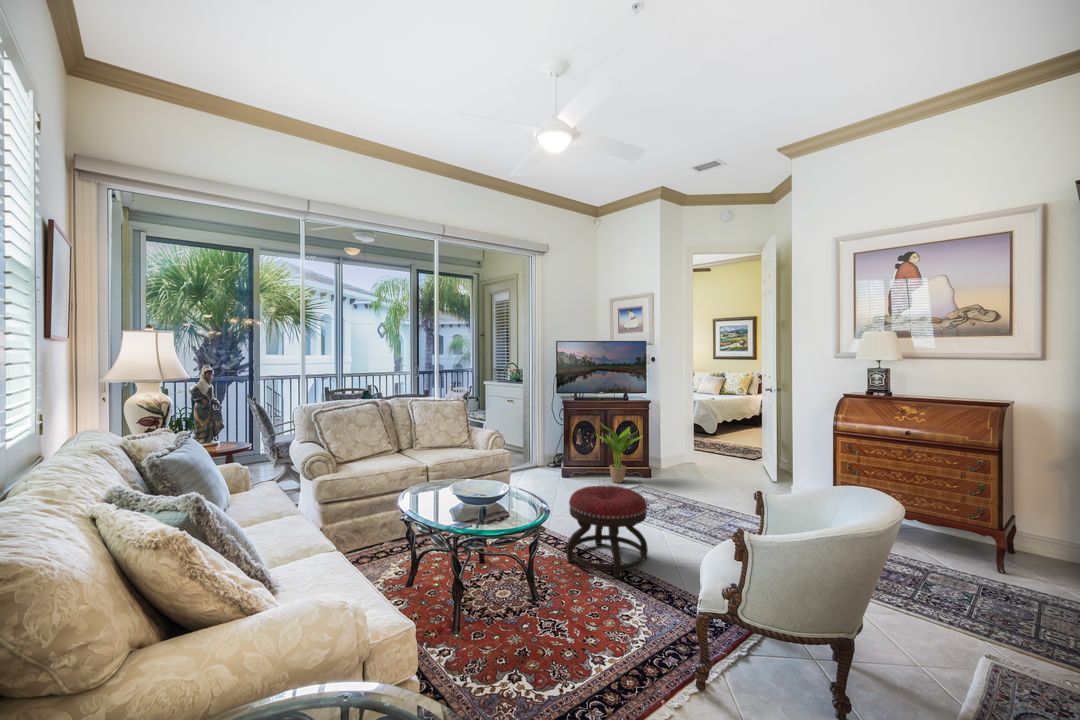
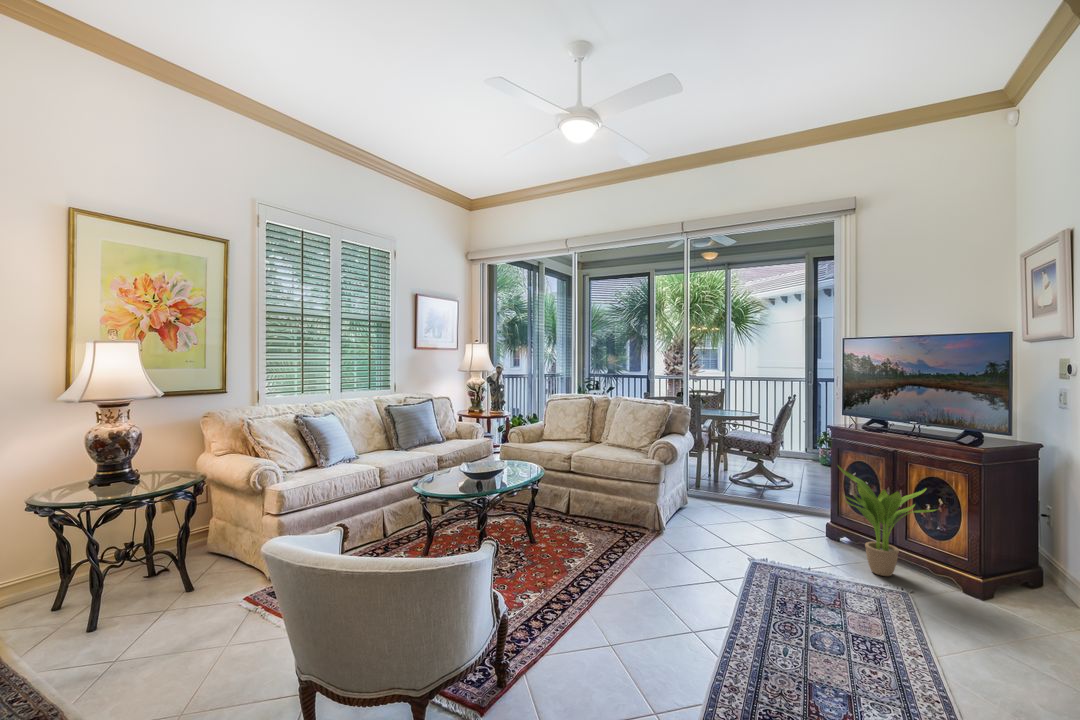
ottoman: present [566,486,648,578] -> none [539,503,628,610]

